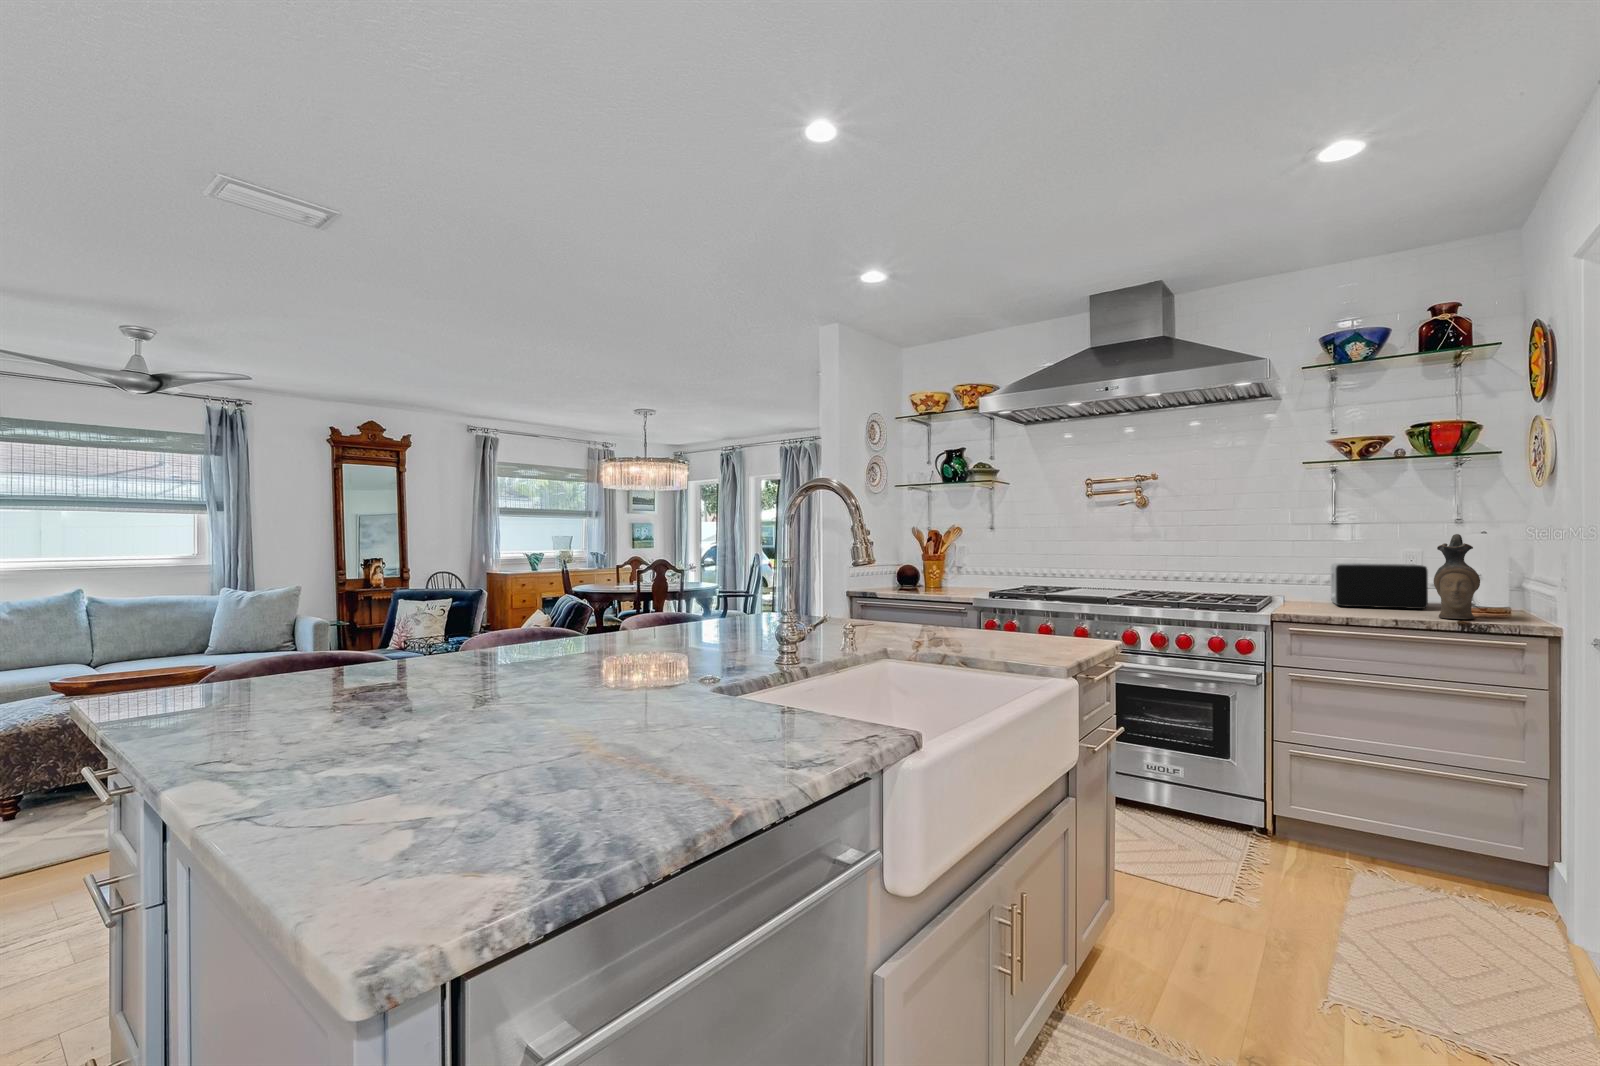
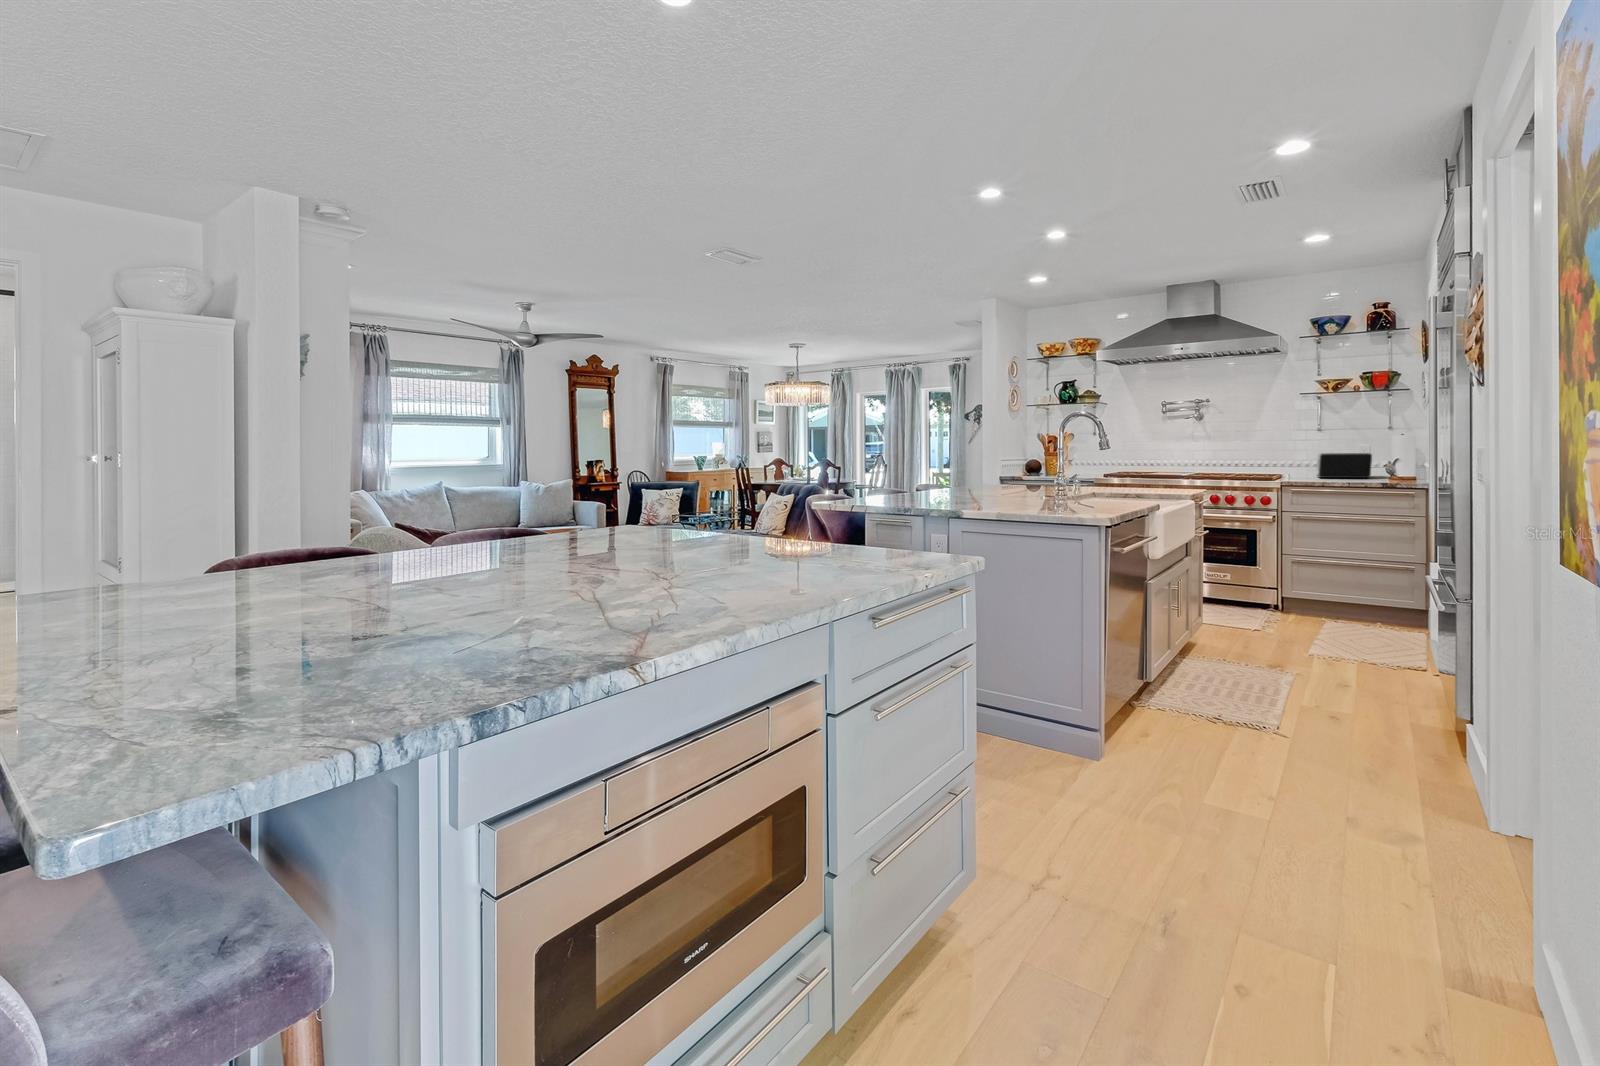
ceramic pitcher: present [1434,534,1480,619] -> none [1372,435,1397,482]

